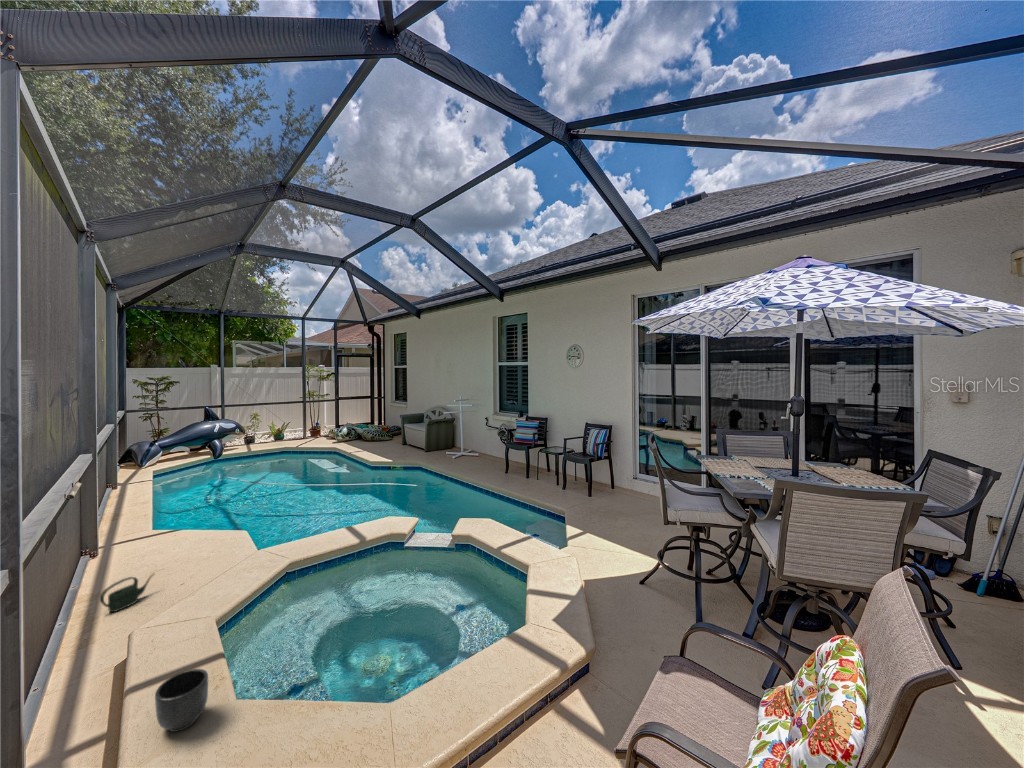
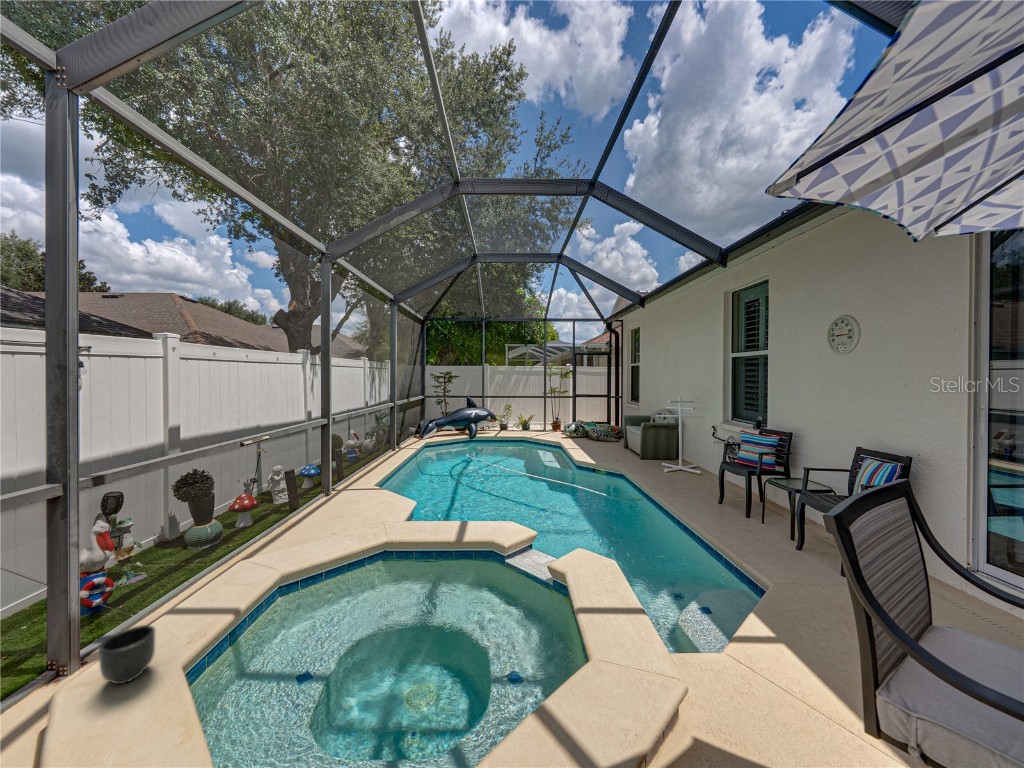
watering can: present [100,576,152,612] -> none [268,520,310,544]

